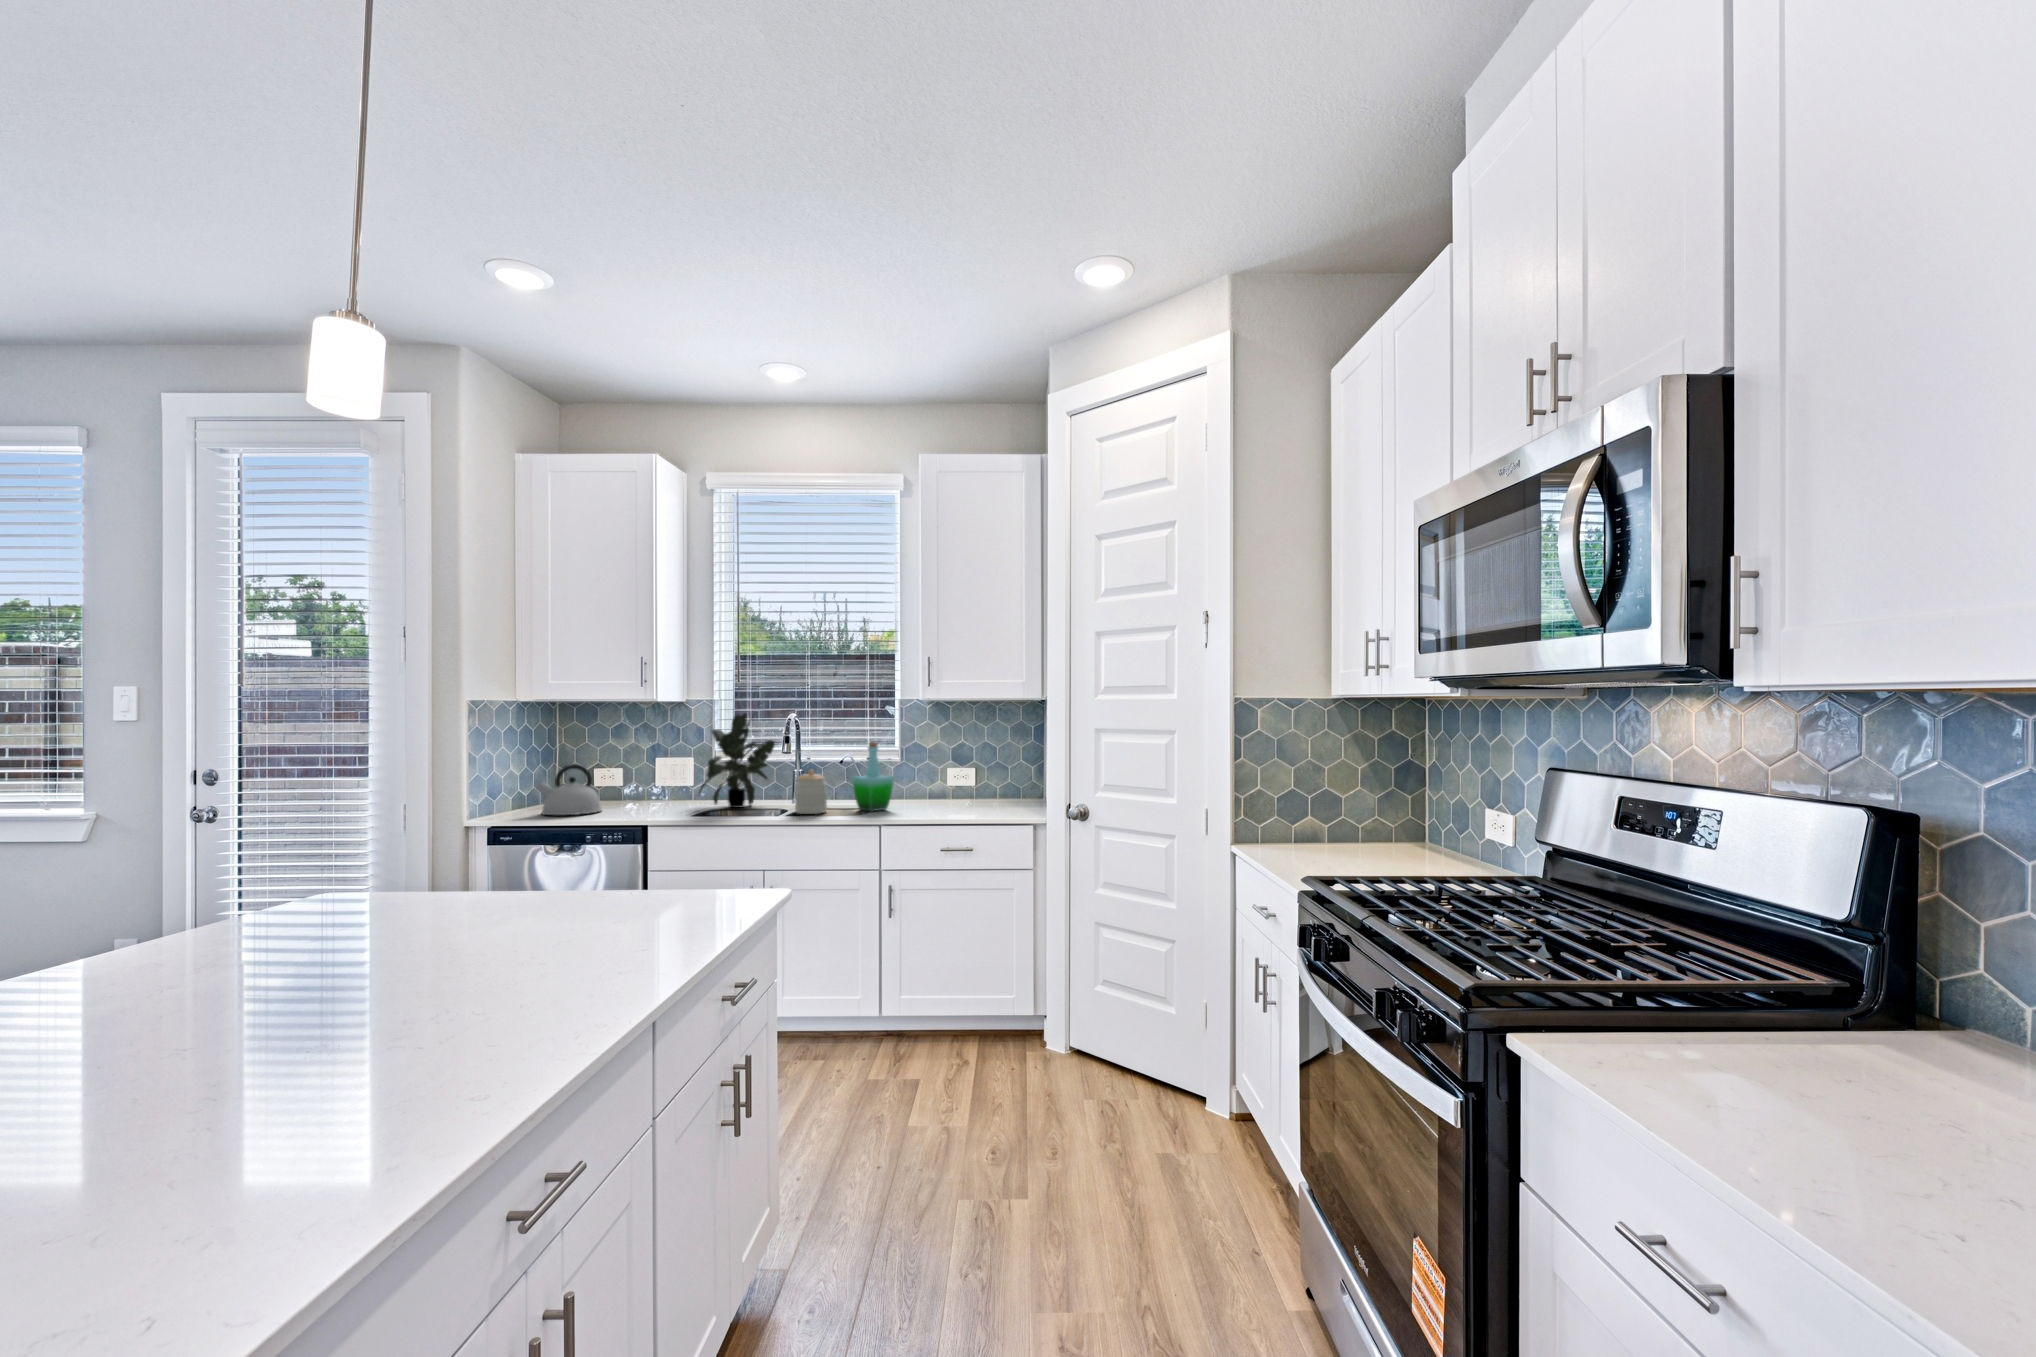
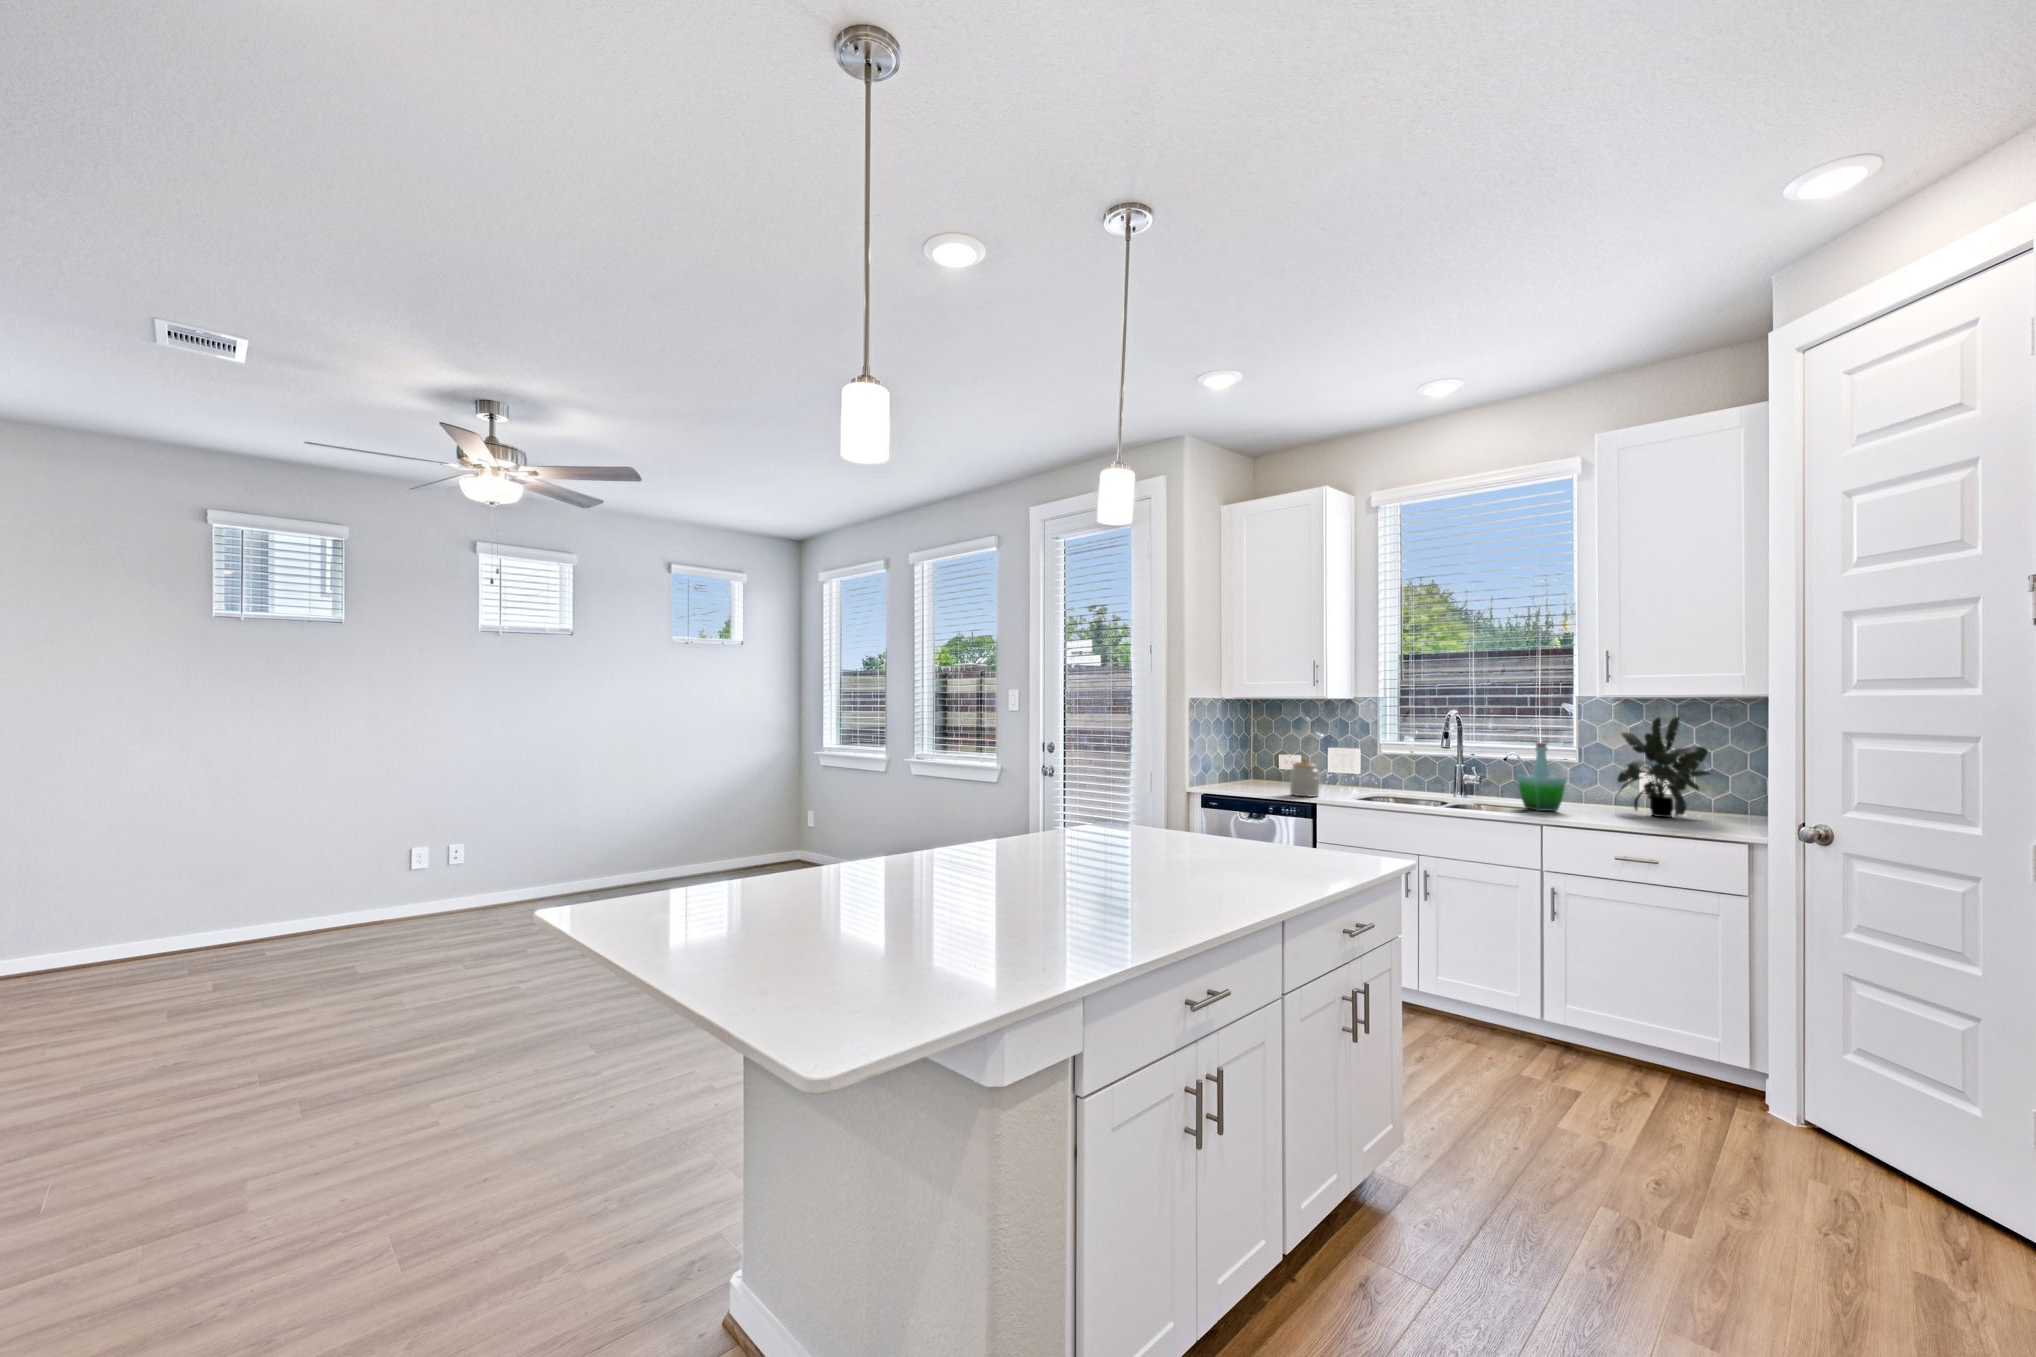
potted plant: present [699,714,775,808] -> present [1617,717,1710,817]
kettle: present [536,764,601,815] -> none [1235,748,1285,788]
jar: present [795,770,827,814] -> present [1290,758,1319,797]

